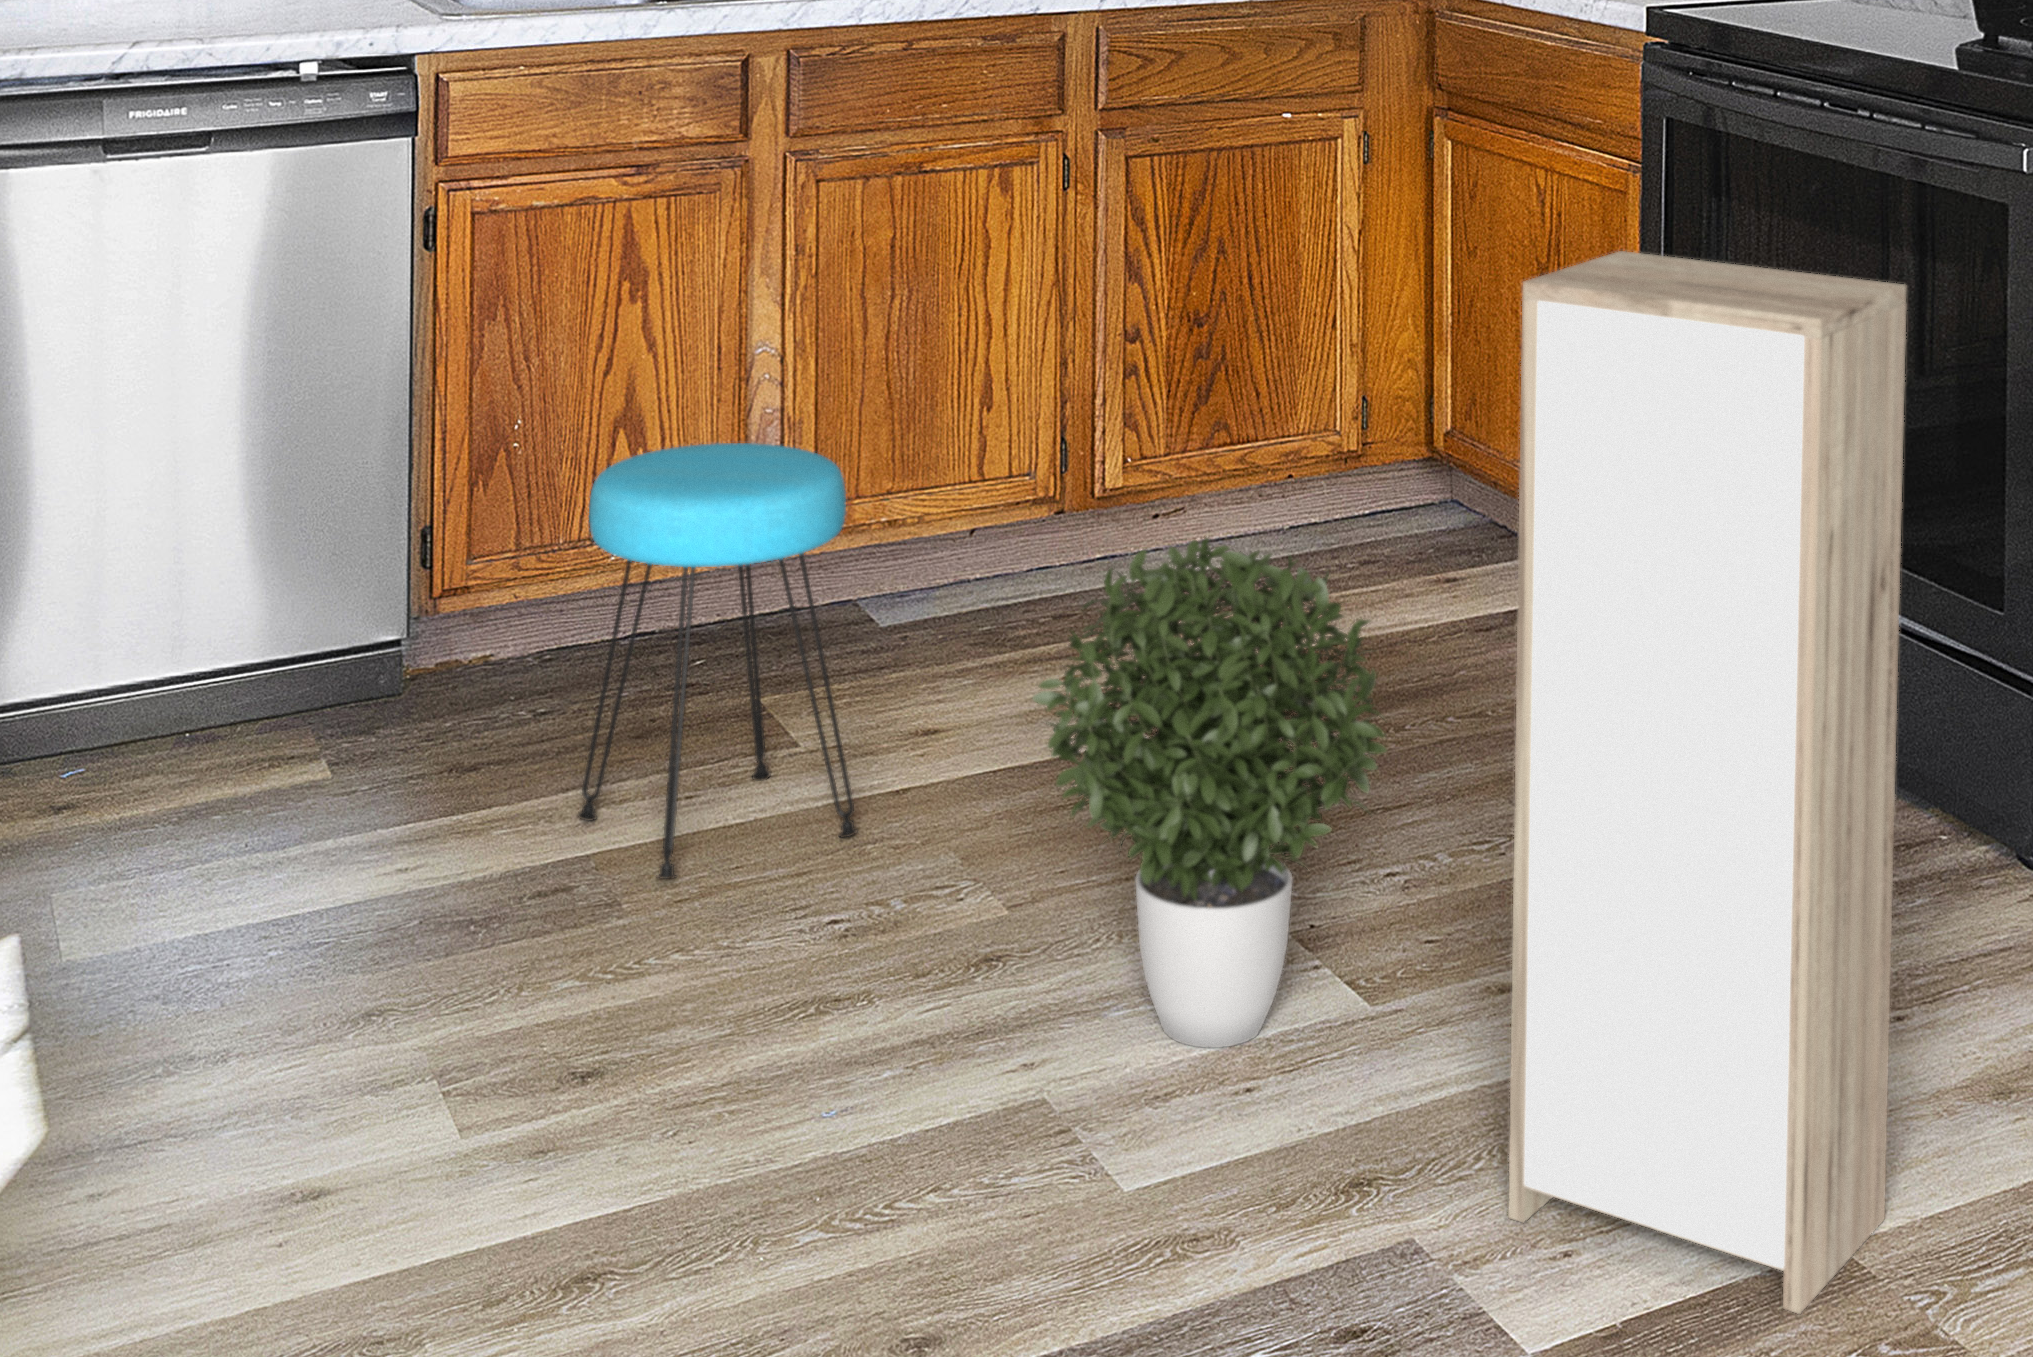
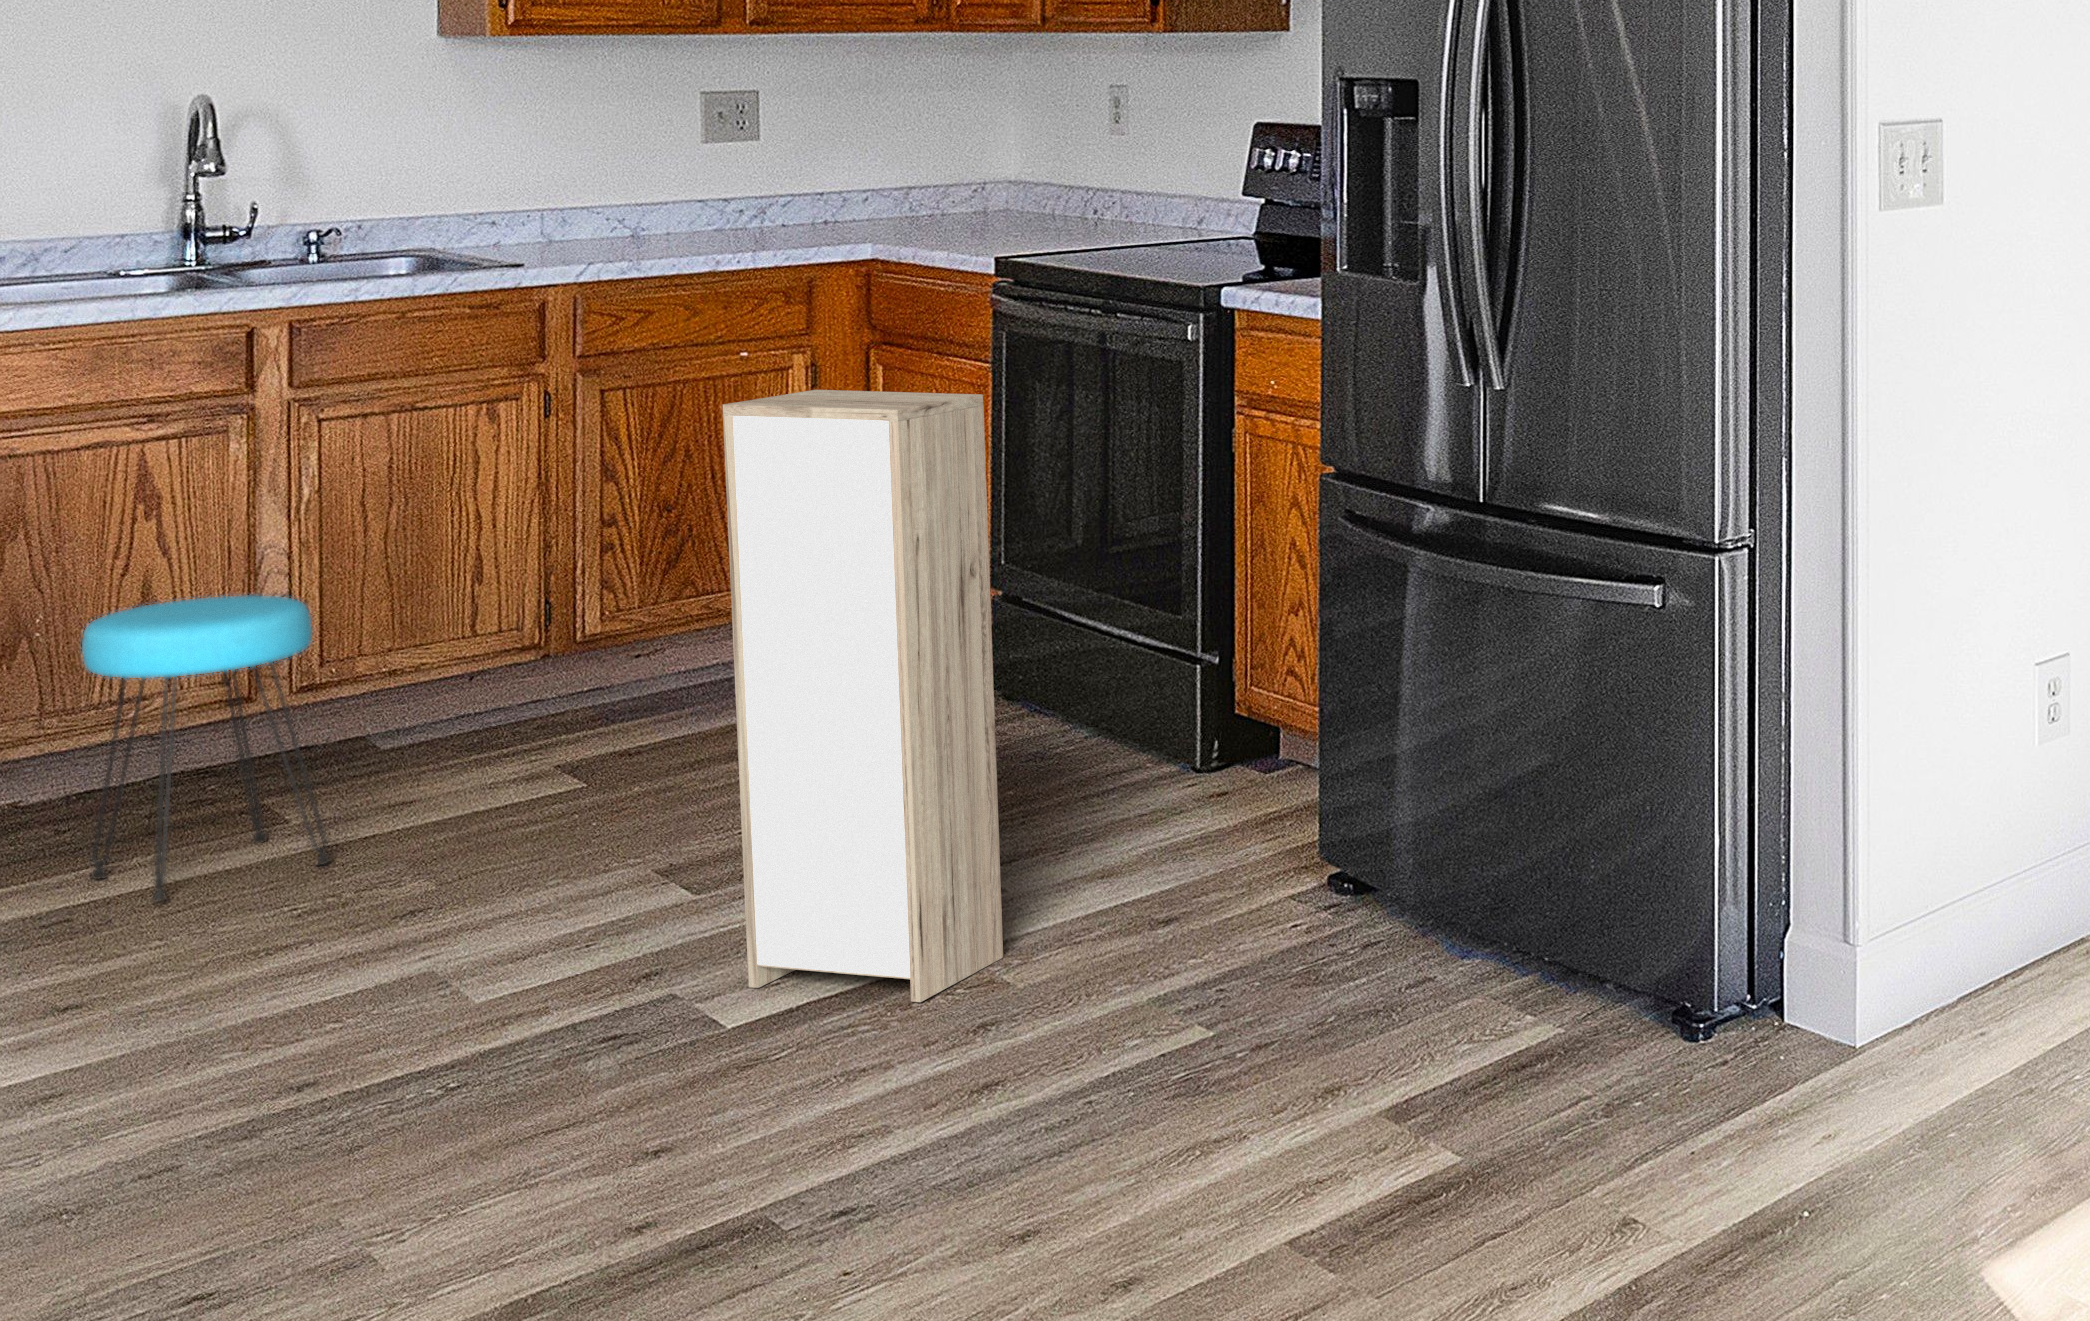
potted plant: present [1033,537,1387,1048] -> none [424,605,703,938]

